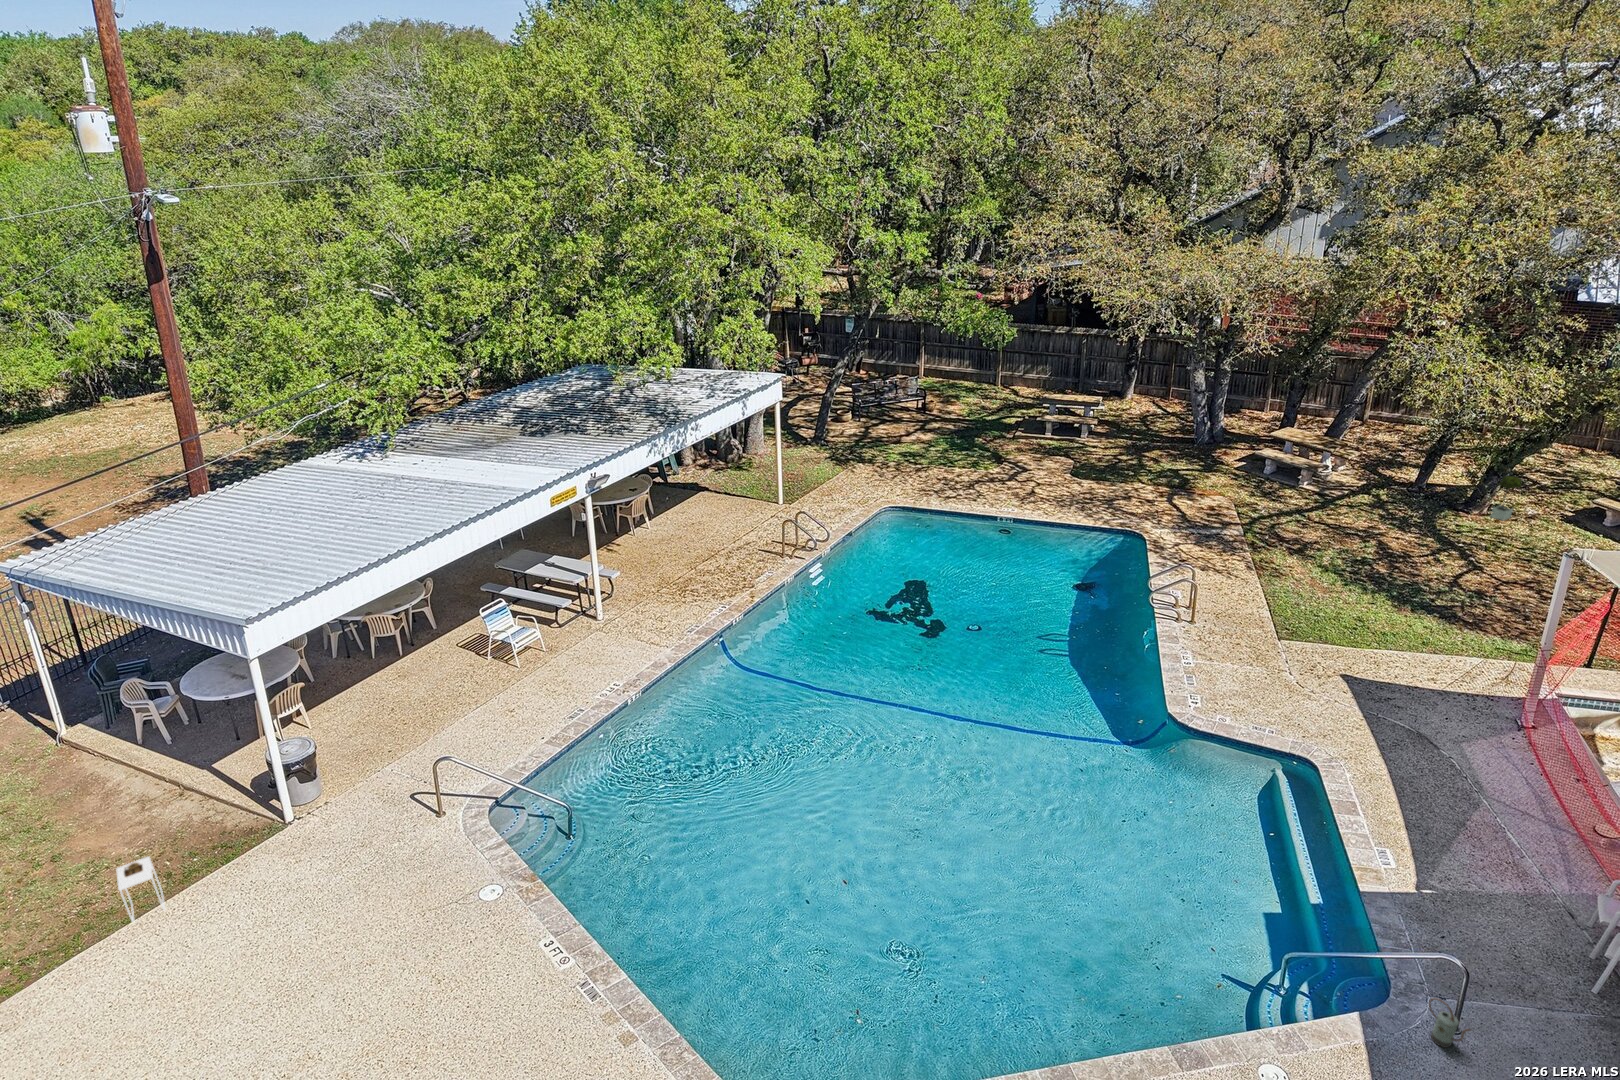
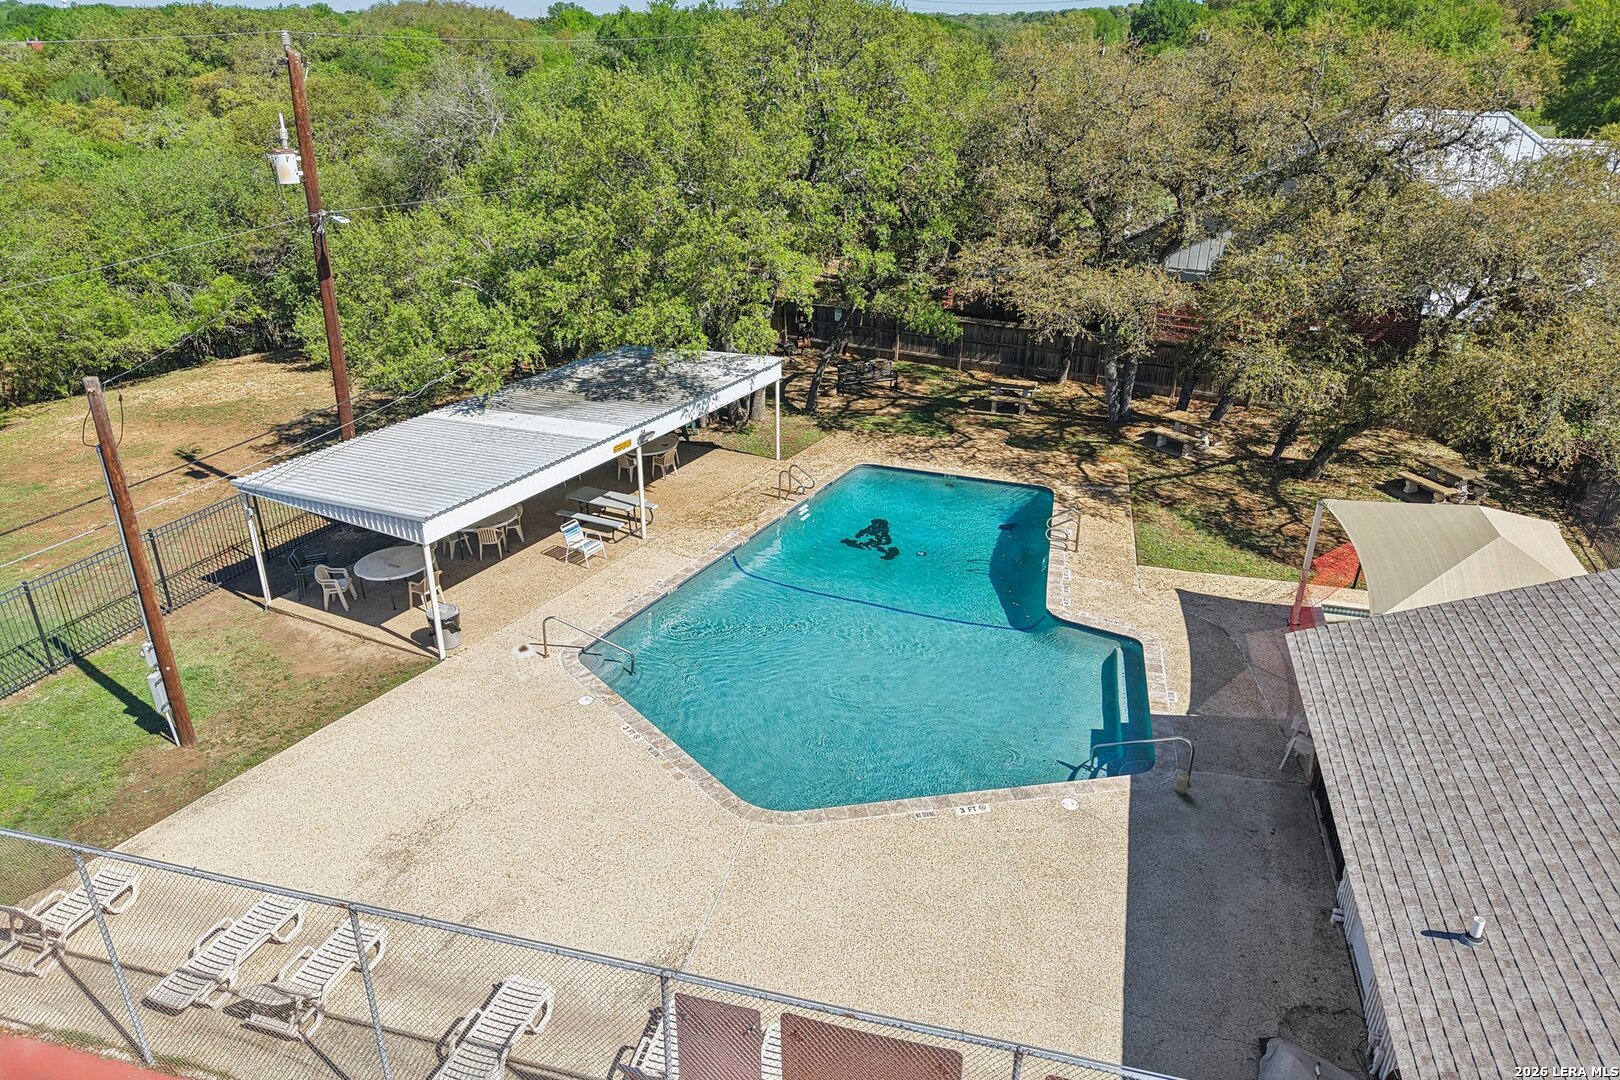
potted tree: present [1491,476,1521,520] -> none [1319,452,1343,486]
side table: present [116,857,165,922] -> present [512,643,539,680]

